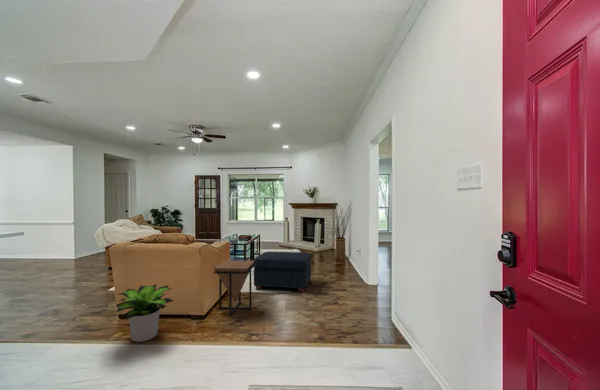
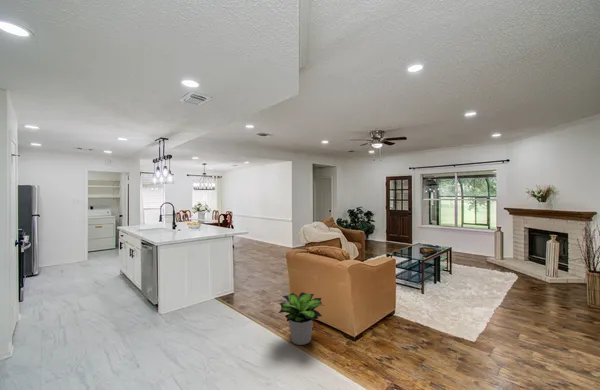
ottoman: present [254,252,311,291] -> none [424,276,516,346]
side table: present [214,260,255,316] -> none [366,282,417,348]

